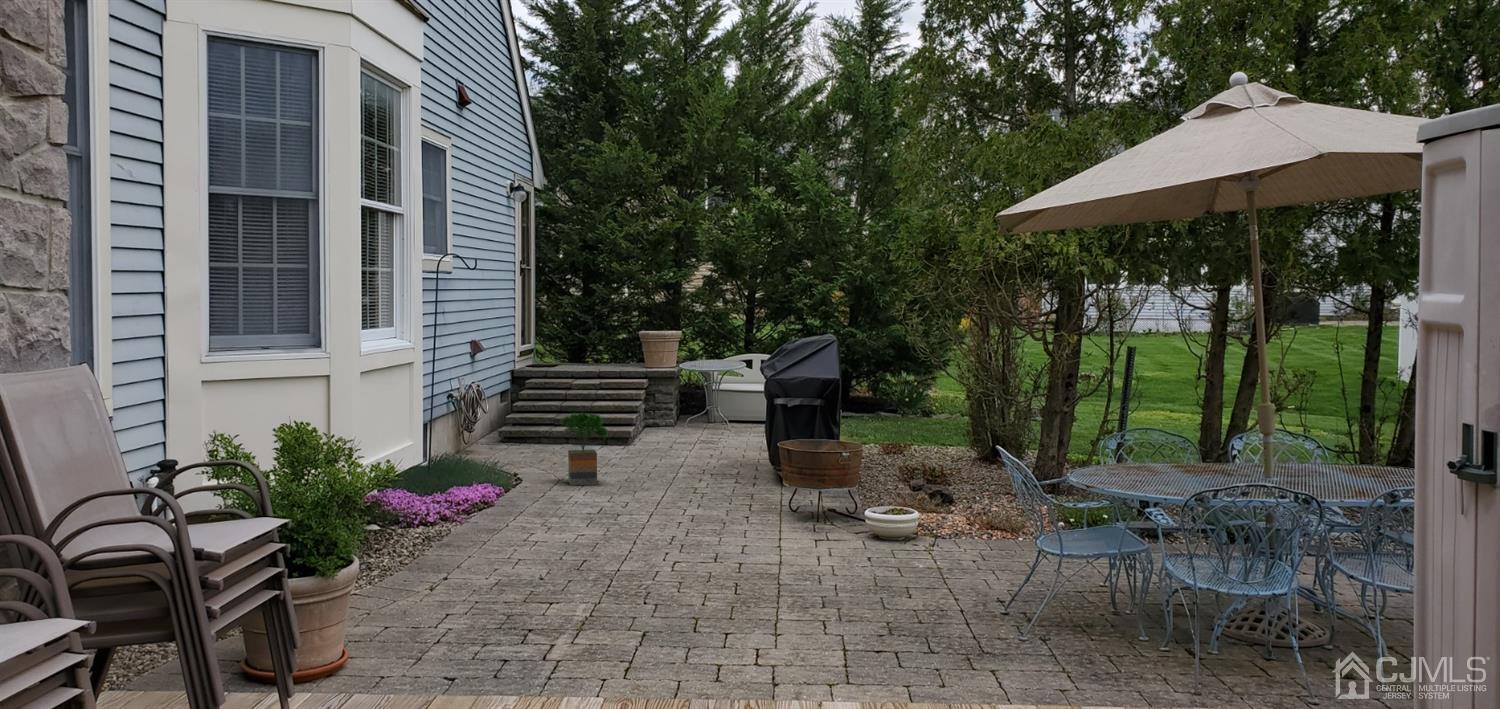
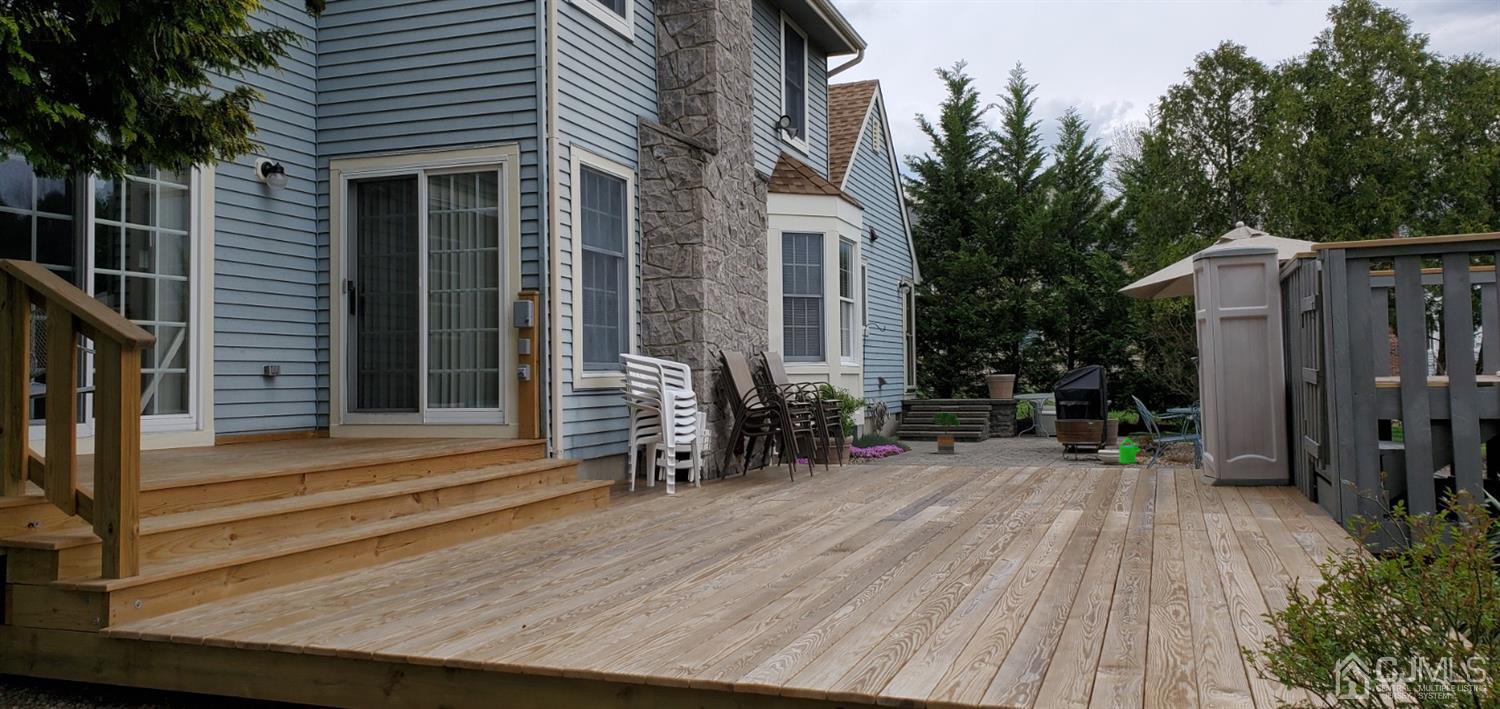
watering can: none [877,468,917,511] -> present [1119,439,1140,463]

